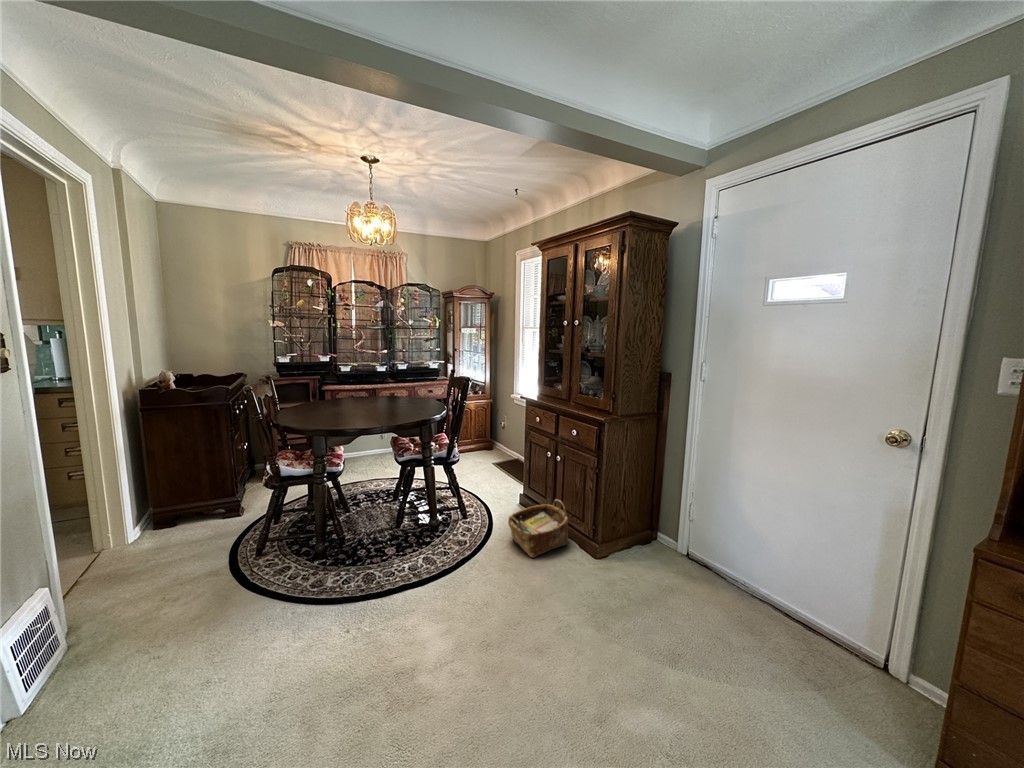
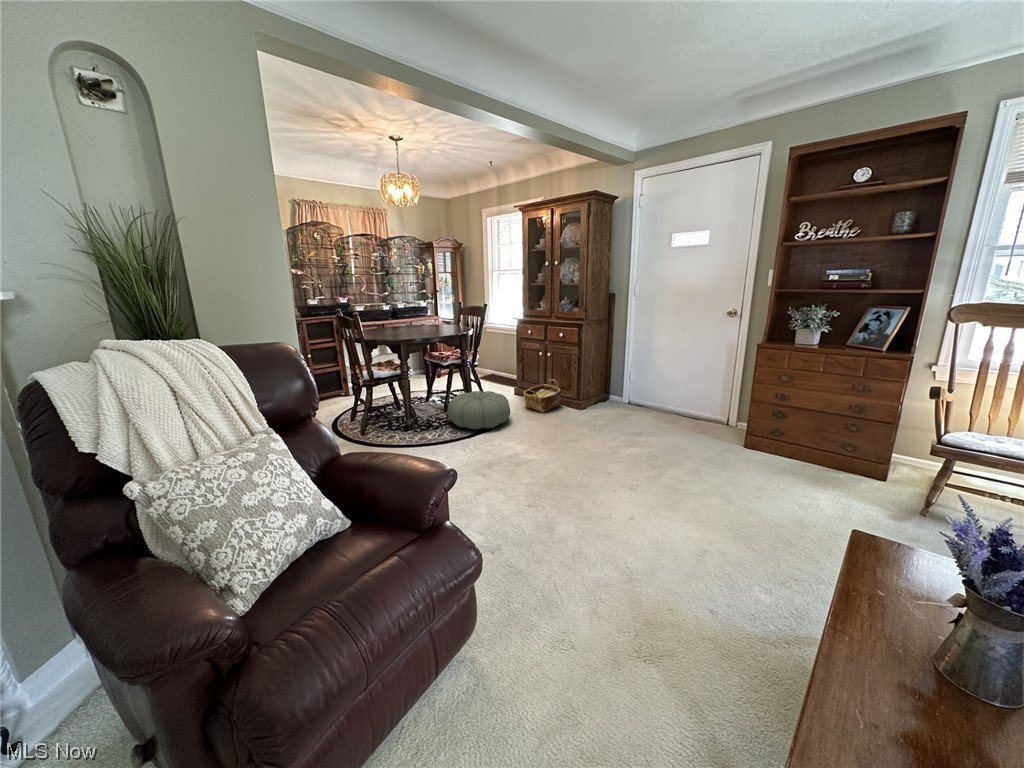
pouf: none [371,508,472,584] -> present [448,391,510,429]

